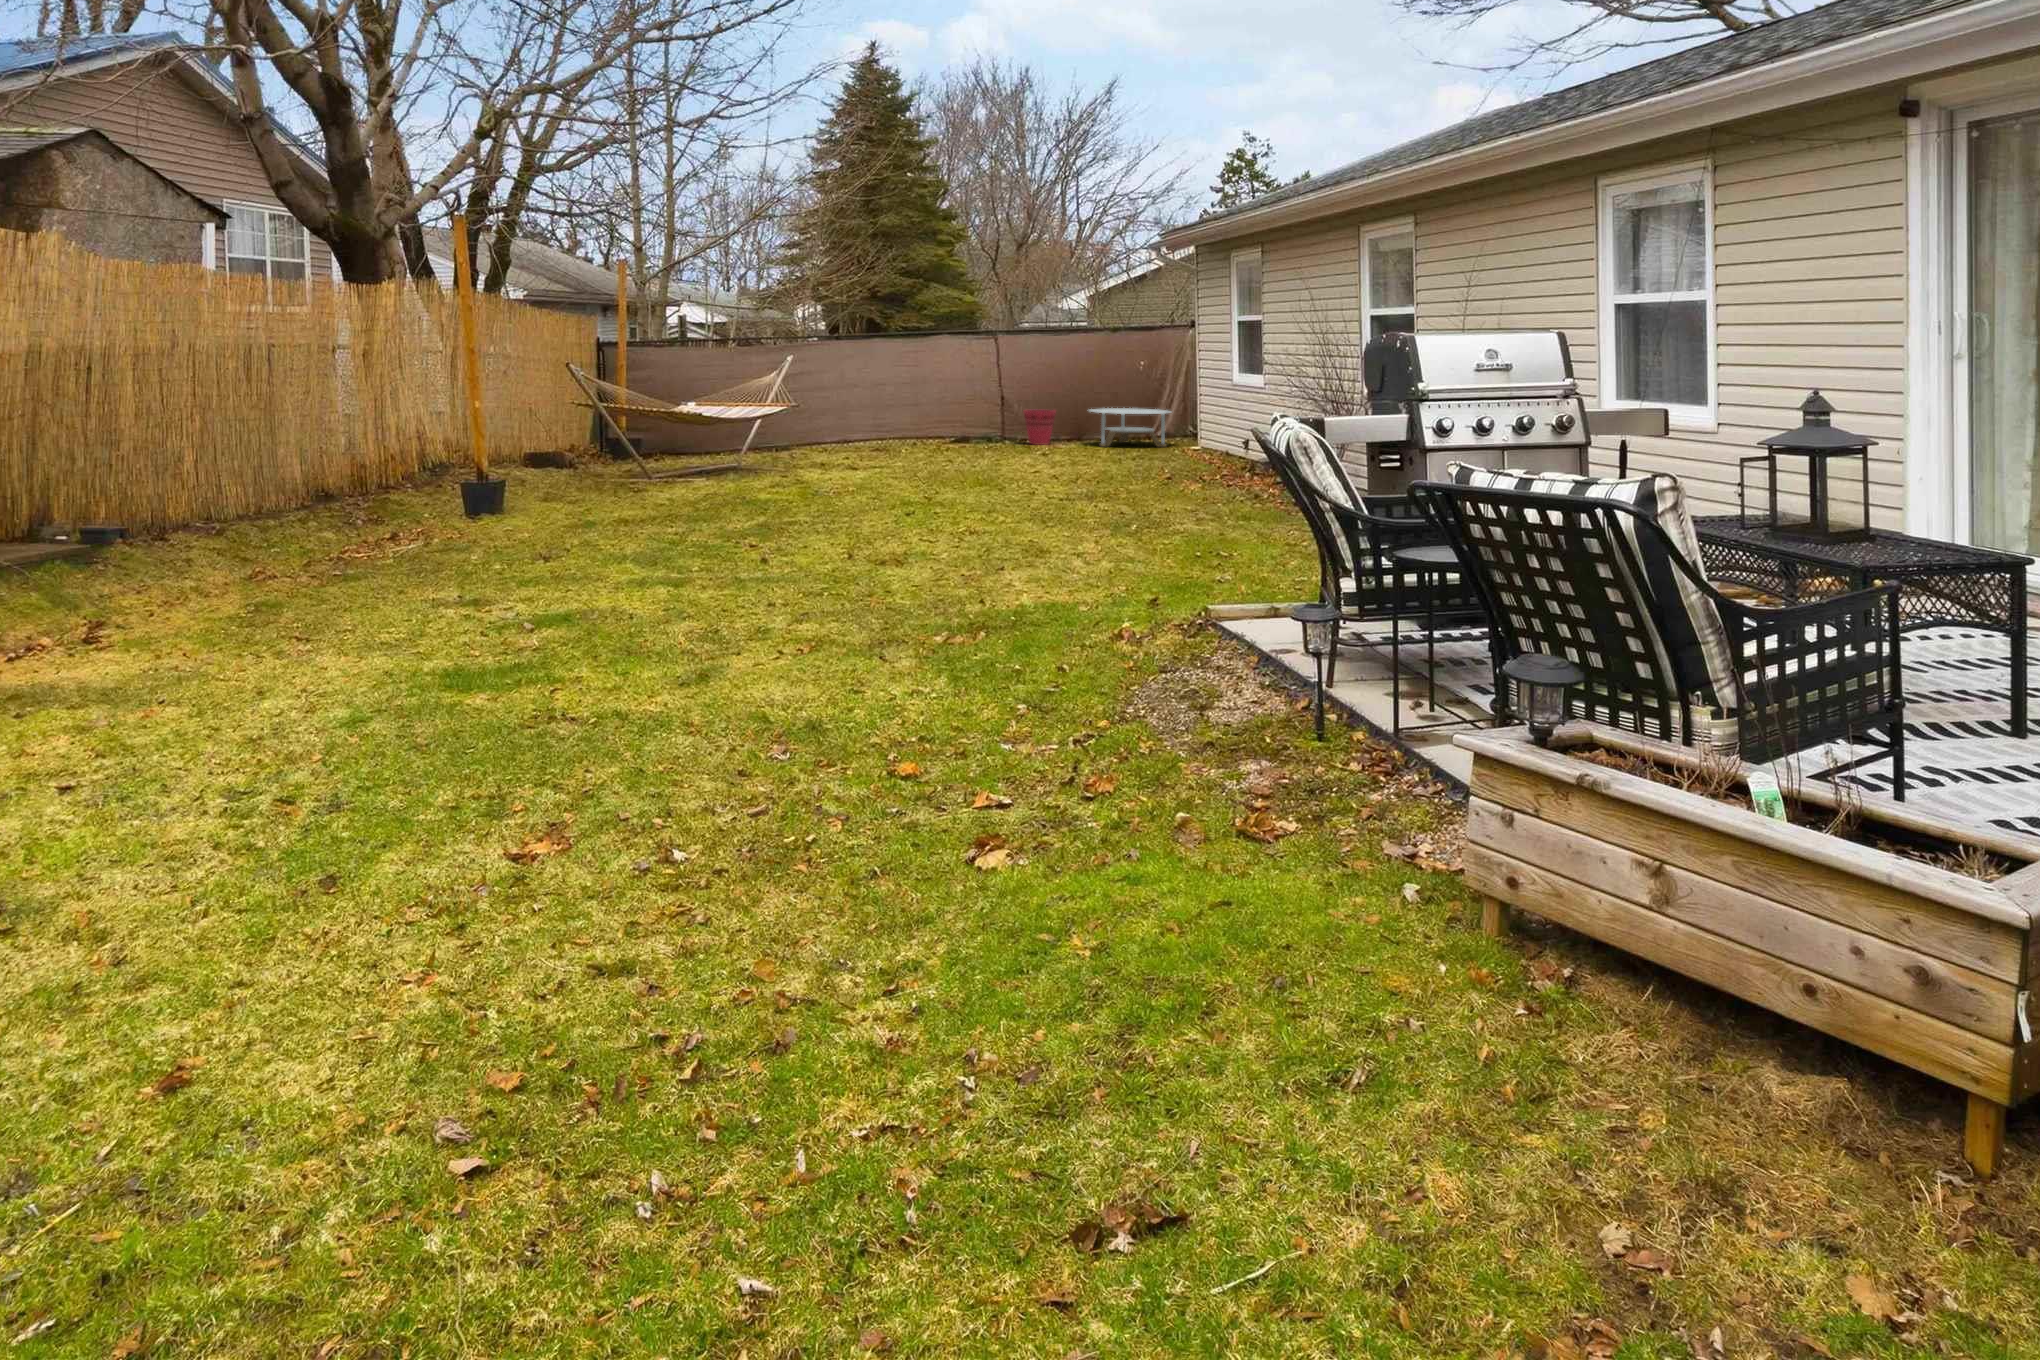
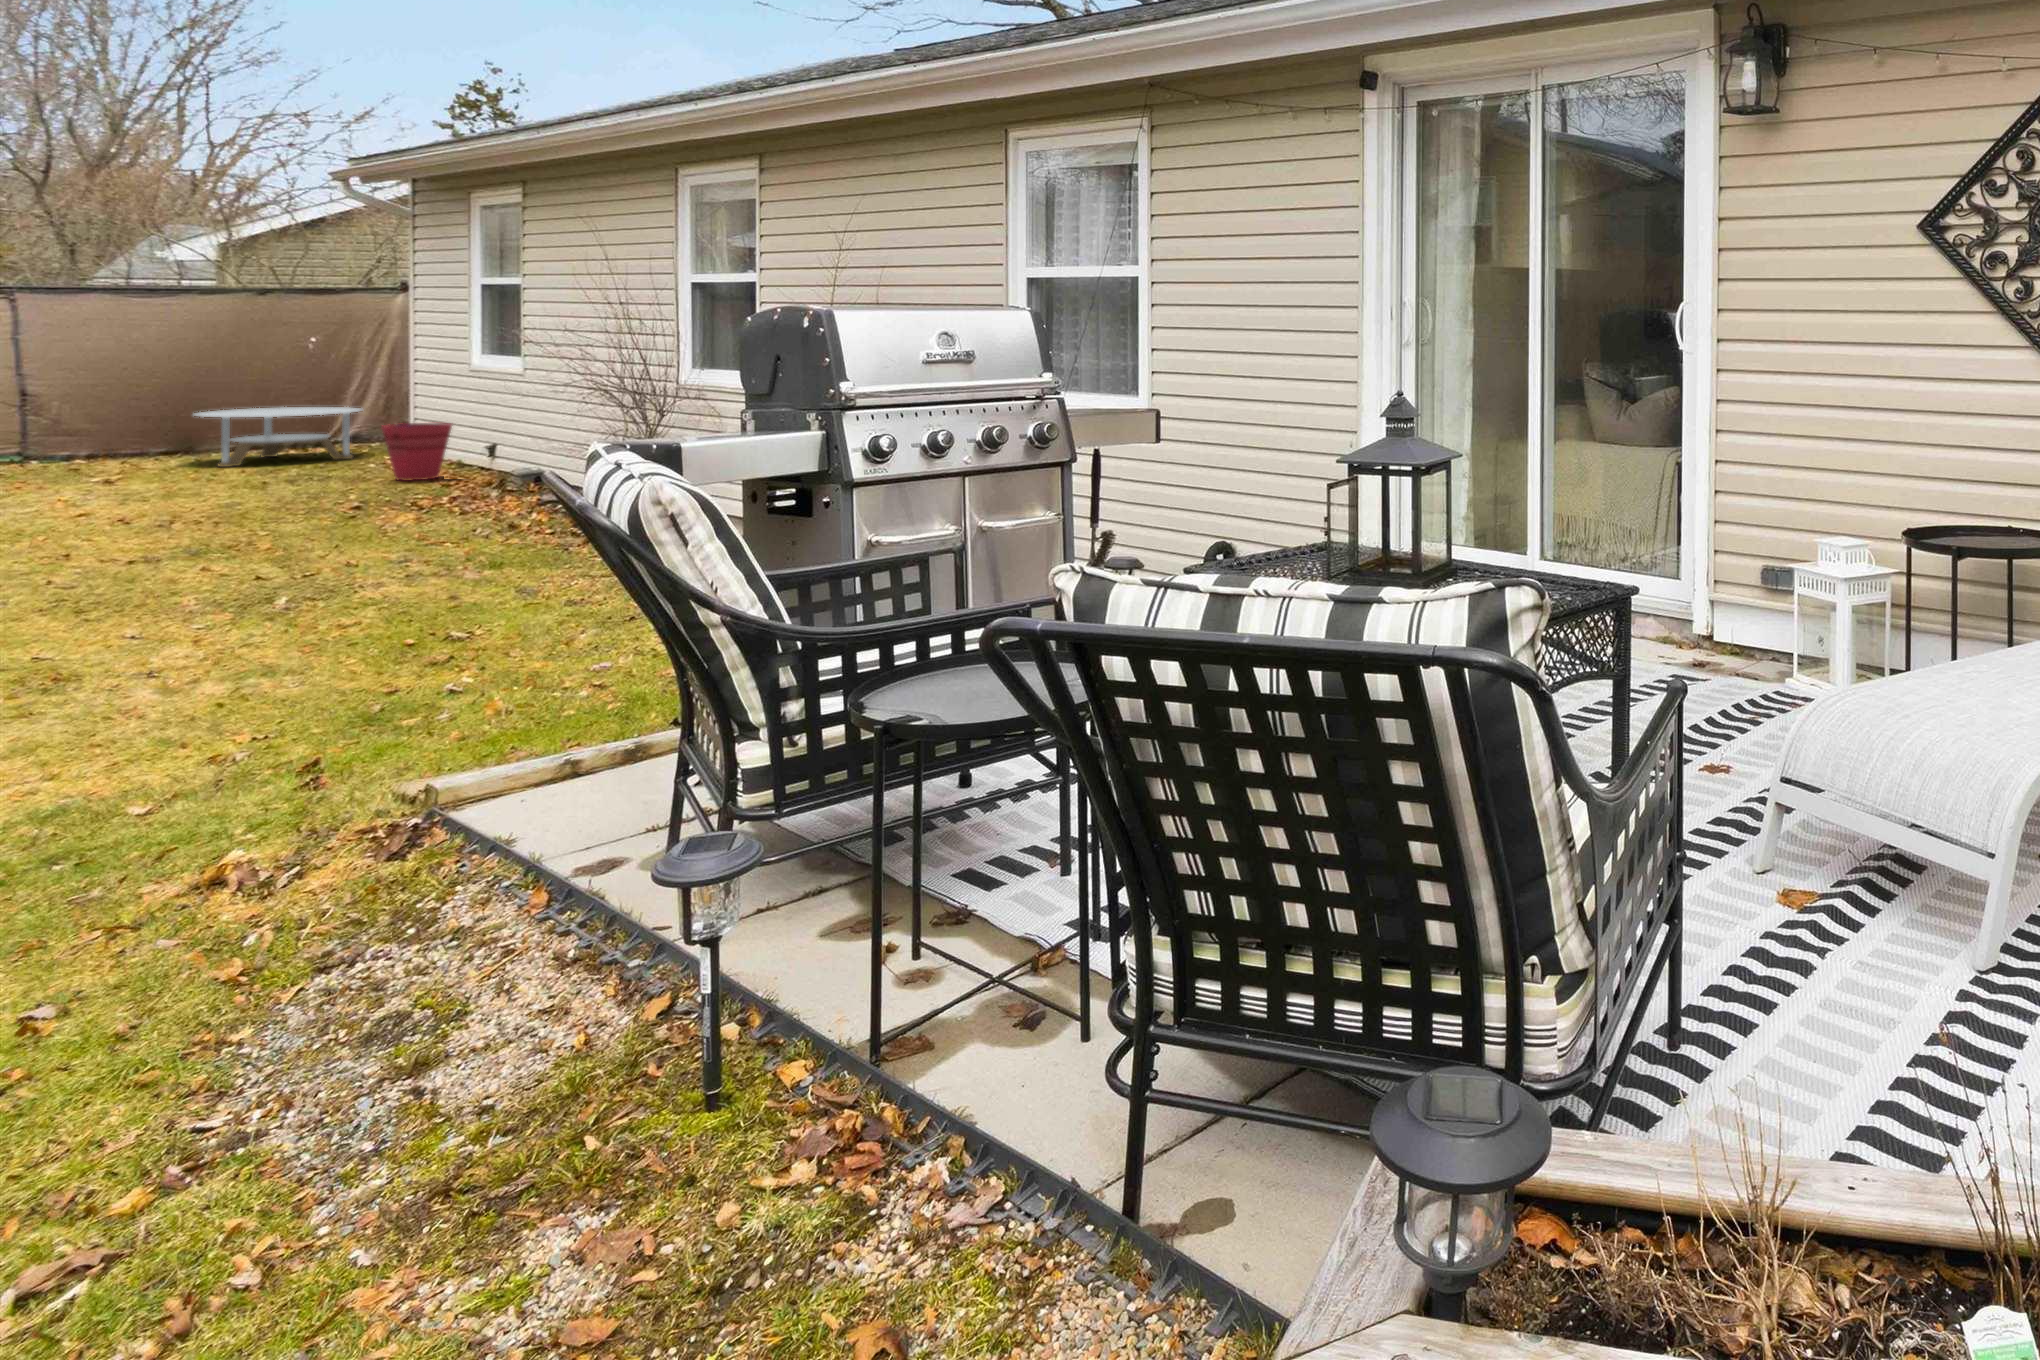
bucket: present [1023,409,1056,445] -> present [381,423,452,481]

